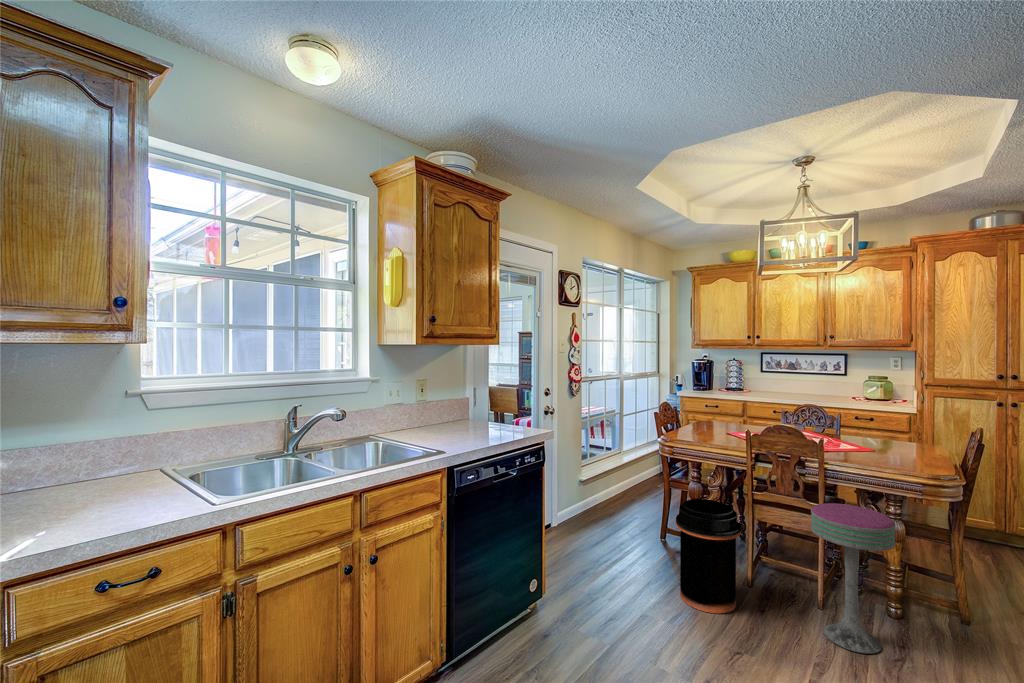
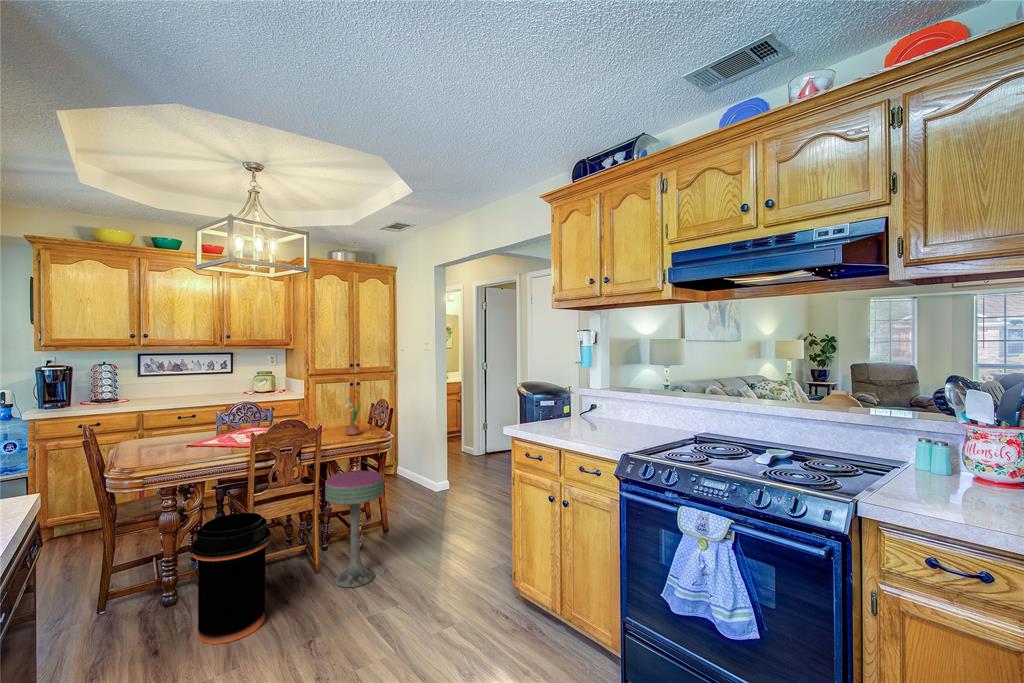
potted flower: none [874,415,903,466] -> present [344,400,360,435]

